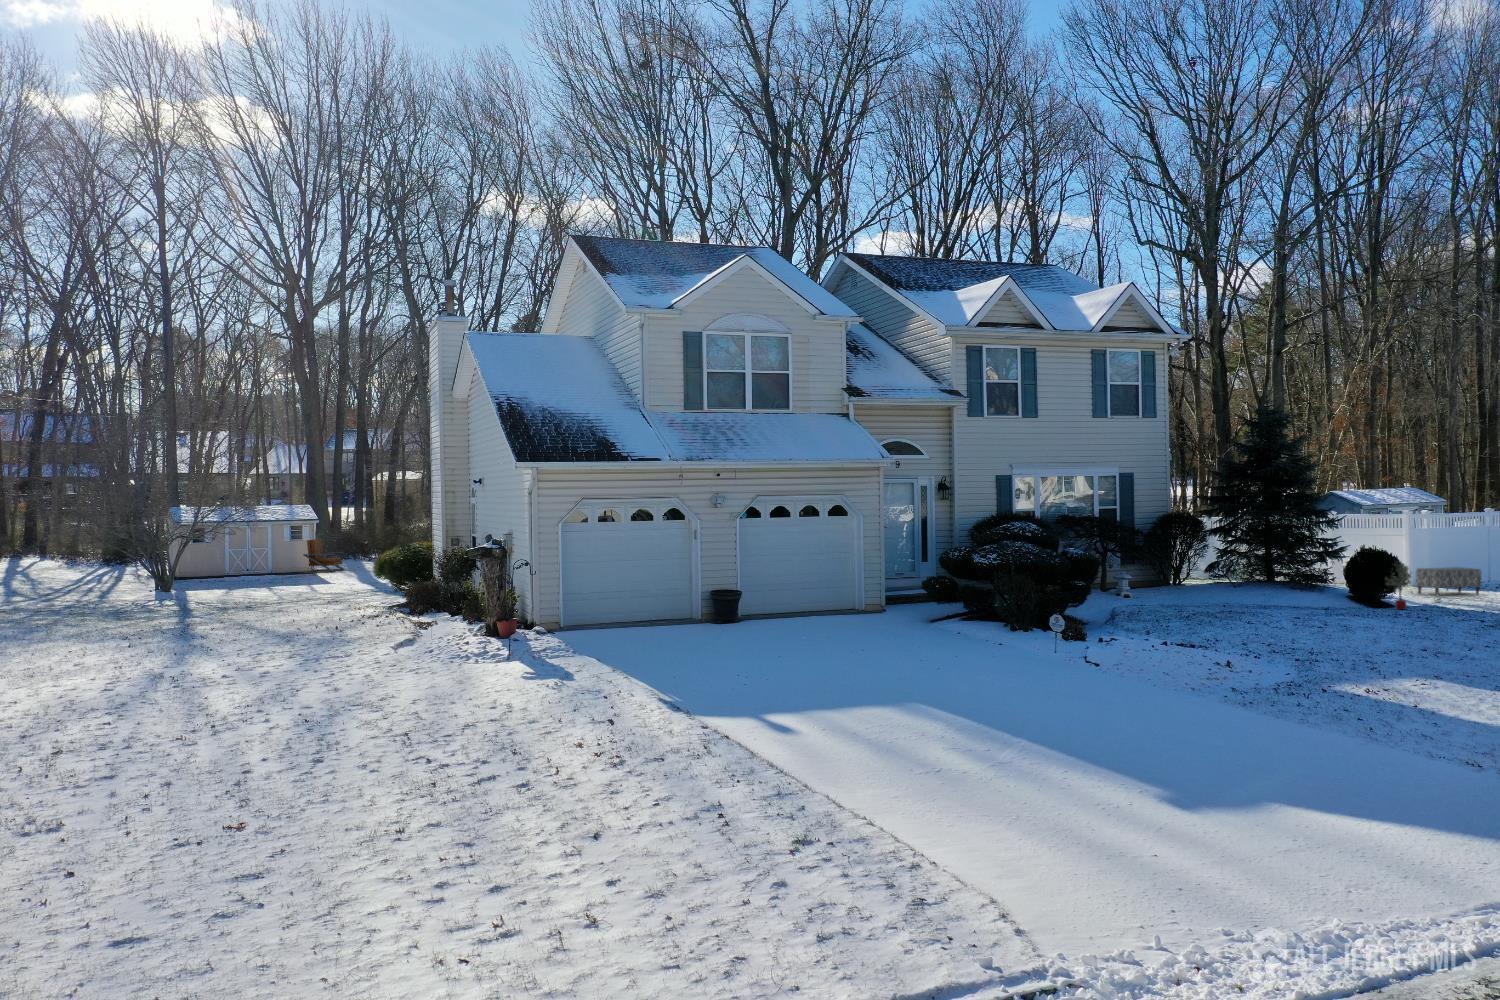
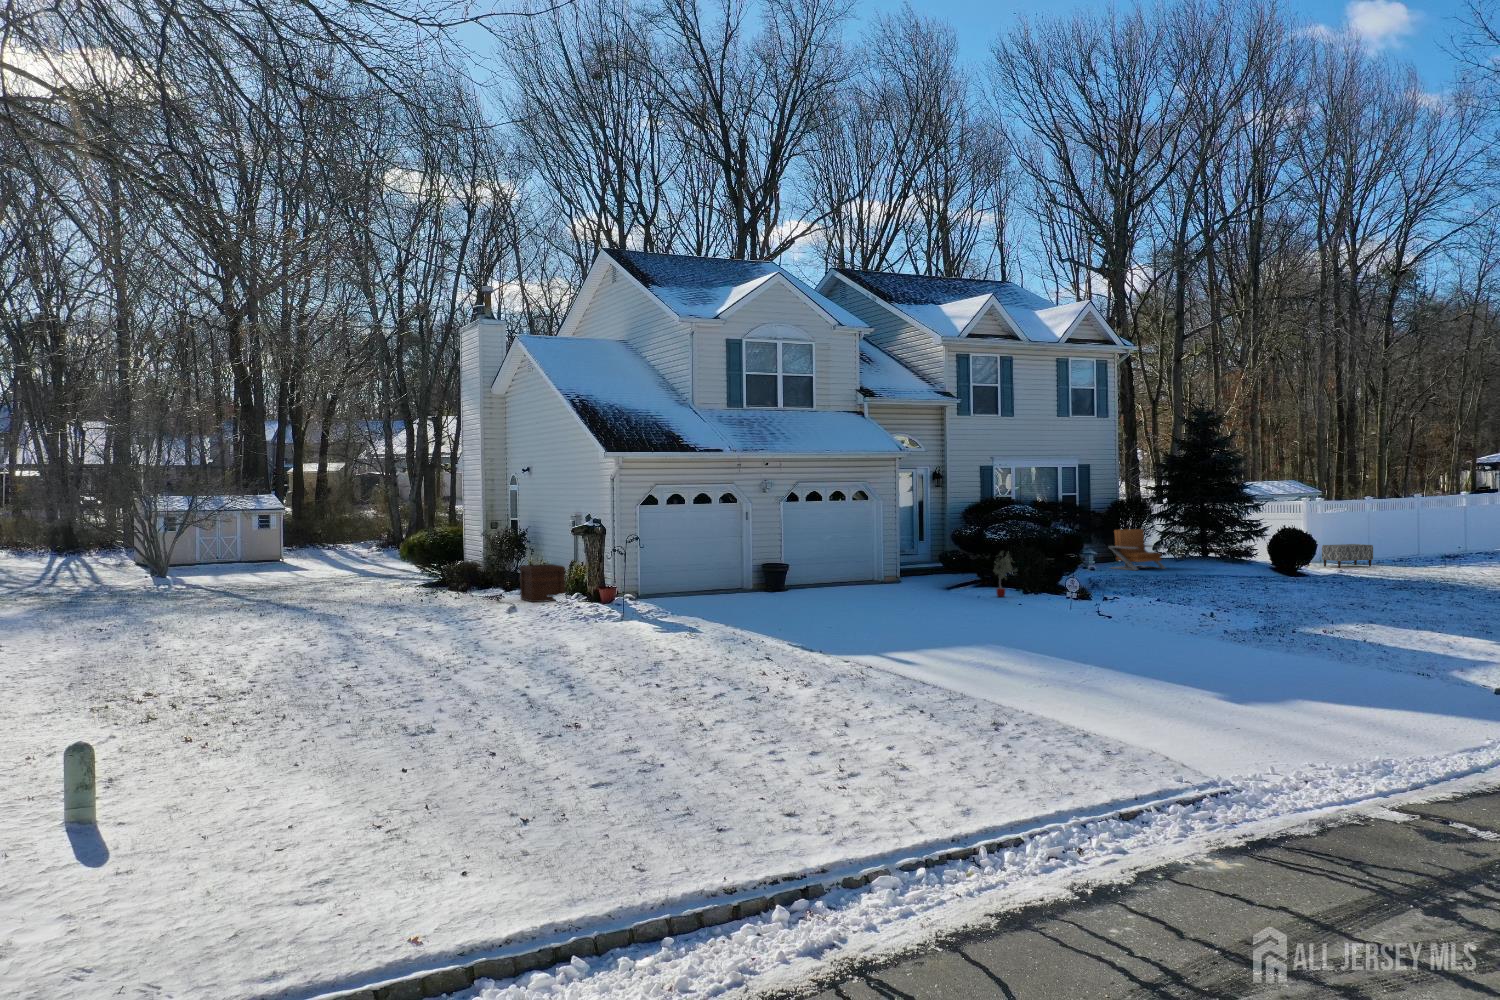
lounge chair: present [303,539,344,573] -> present [1109,529,1166,570]
potted tree: present [1385,563,1411,610] -> present [994,552,1017,597]
wooden crate: none [441,587,486,630] -> present [520,564,565,602]

